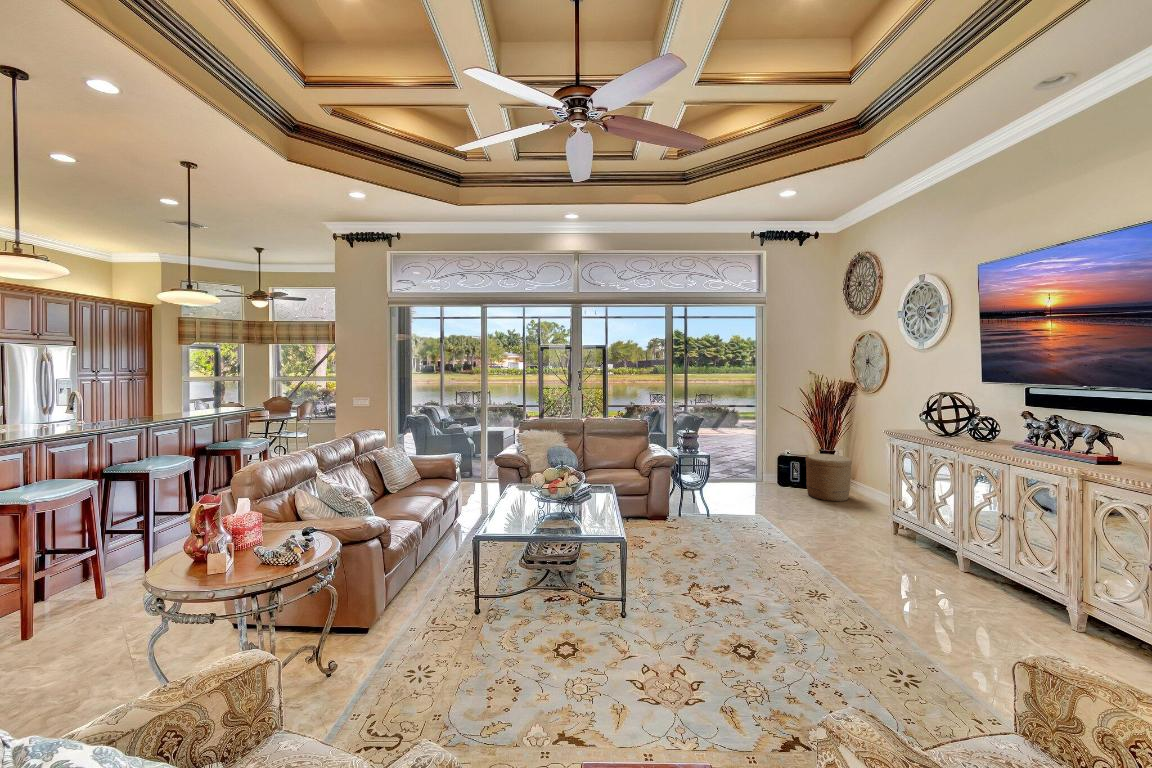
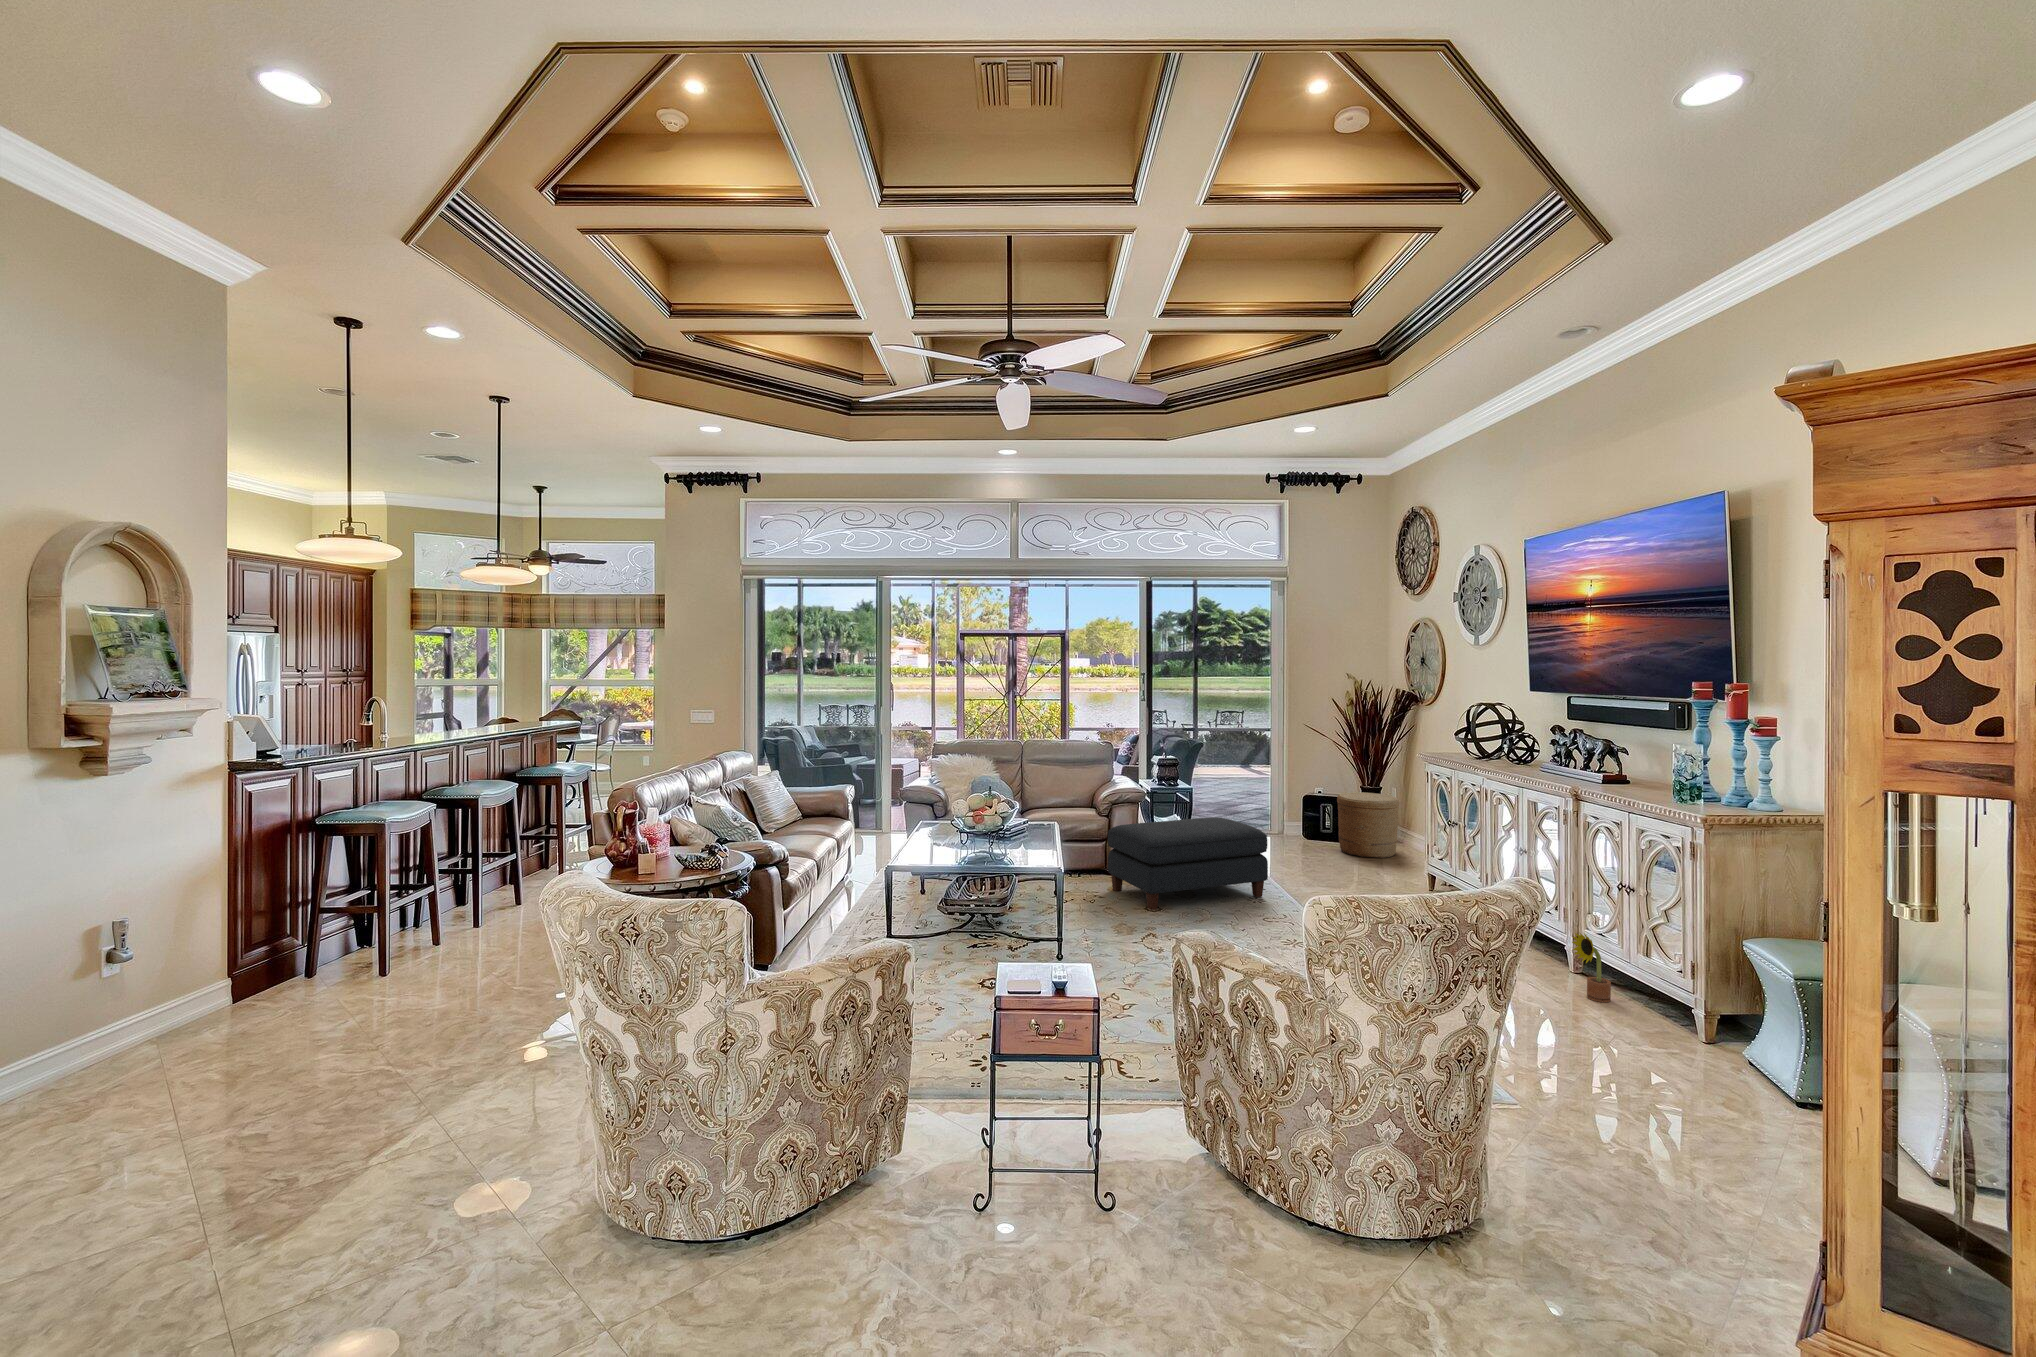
ottoman: none [650,476,772,552] -> present [1108,817,1268,910]
decorative plant: none [1077,597,1120,662] -> present [1572,933,1611,1002]

